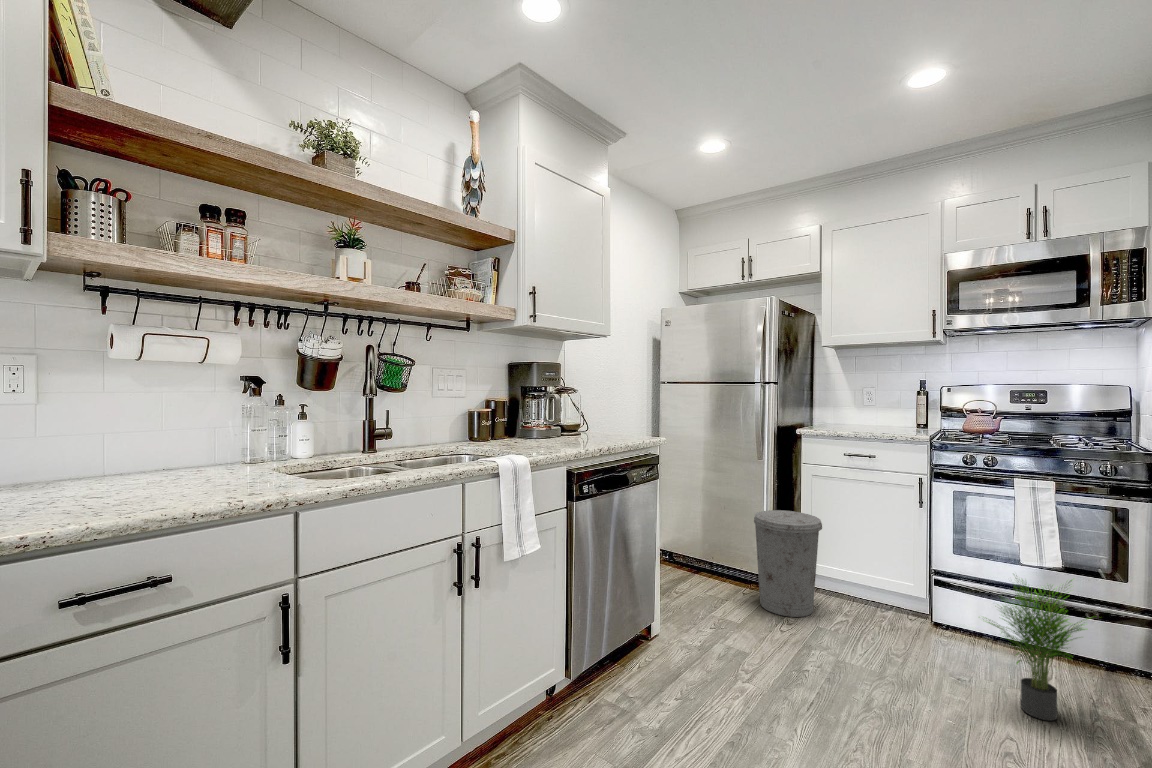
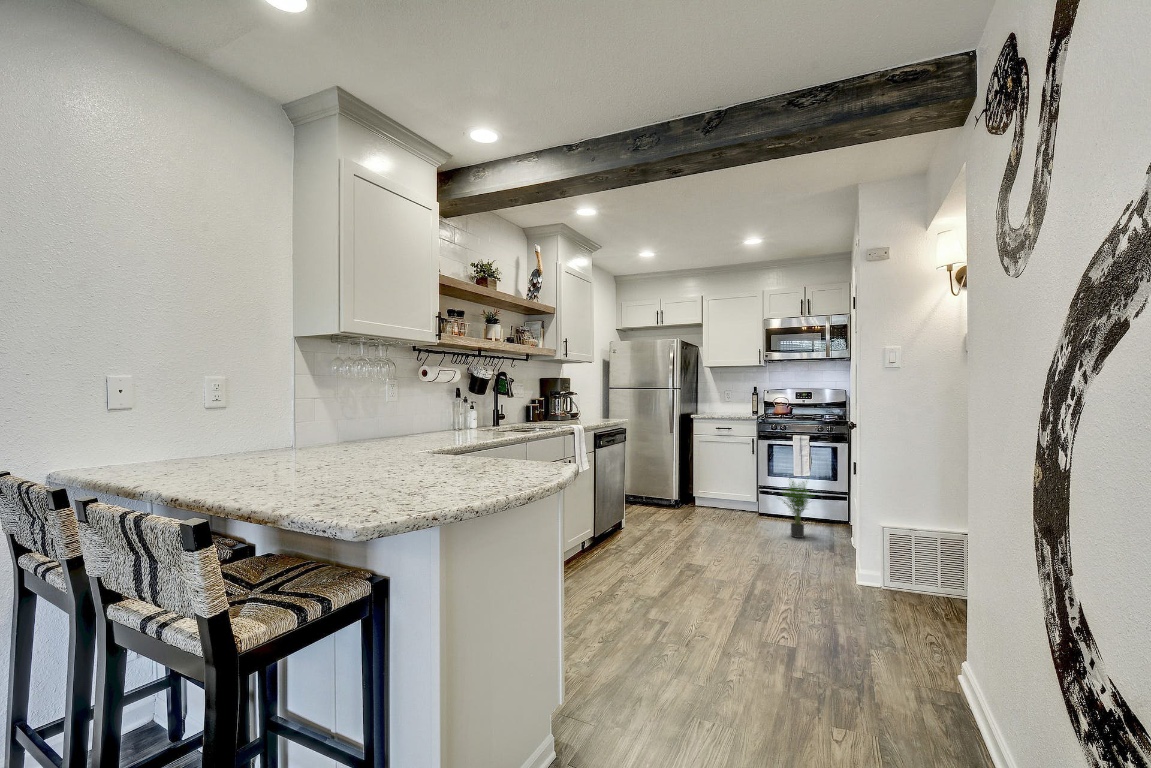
trash can: present [754,510,822,617] -> none [670,462,706,518]

